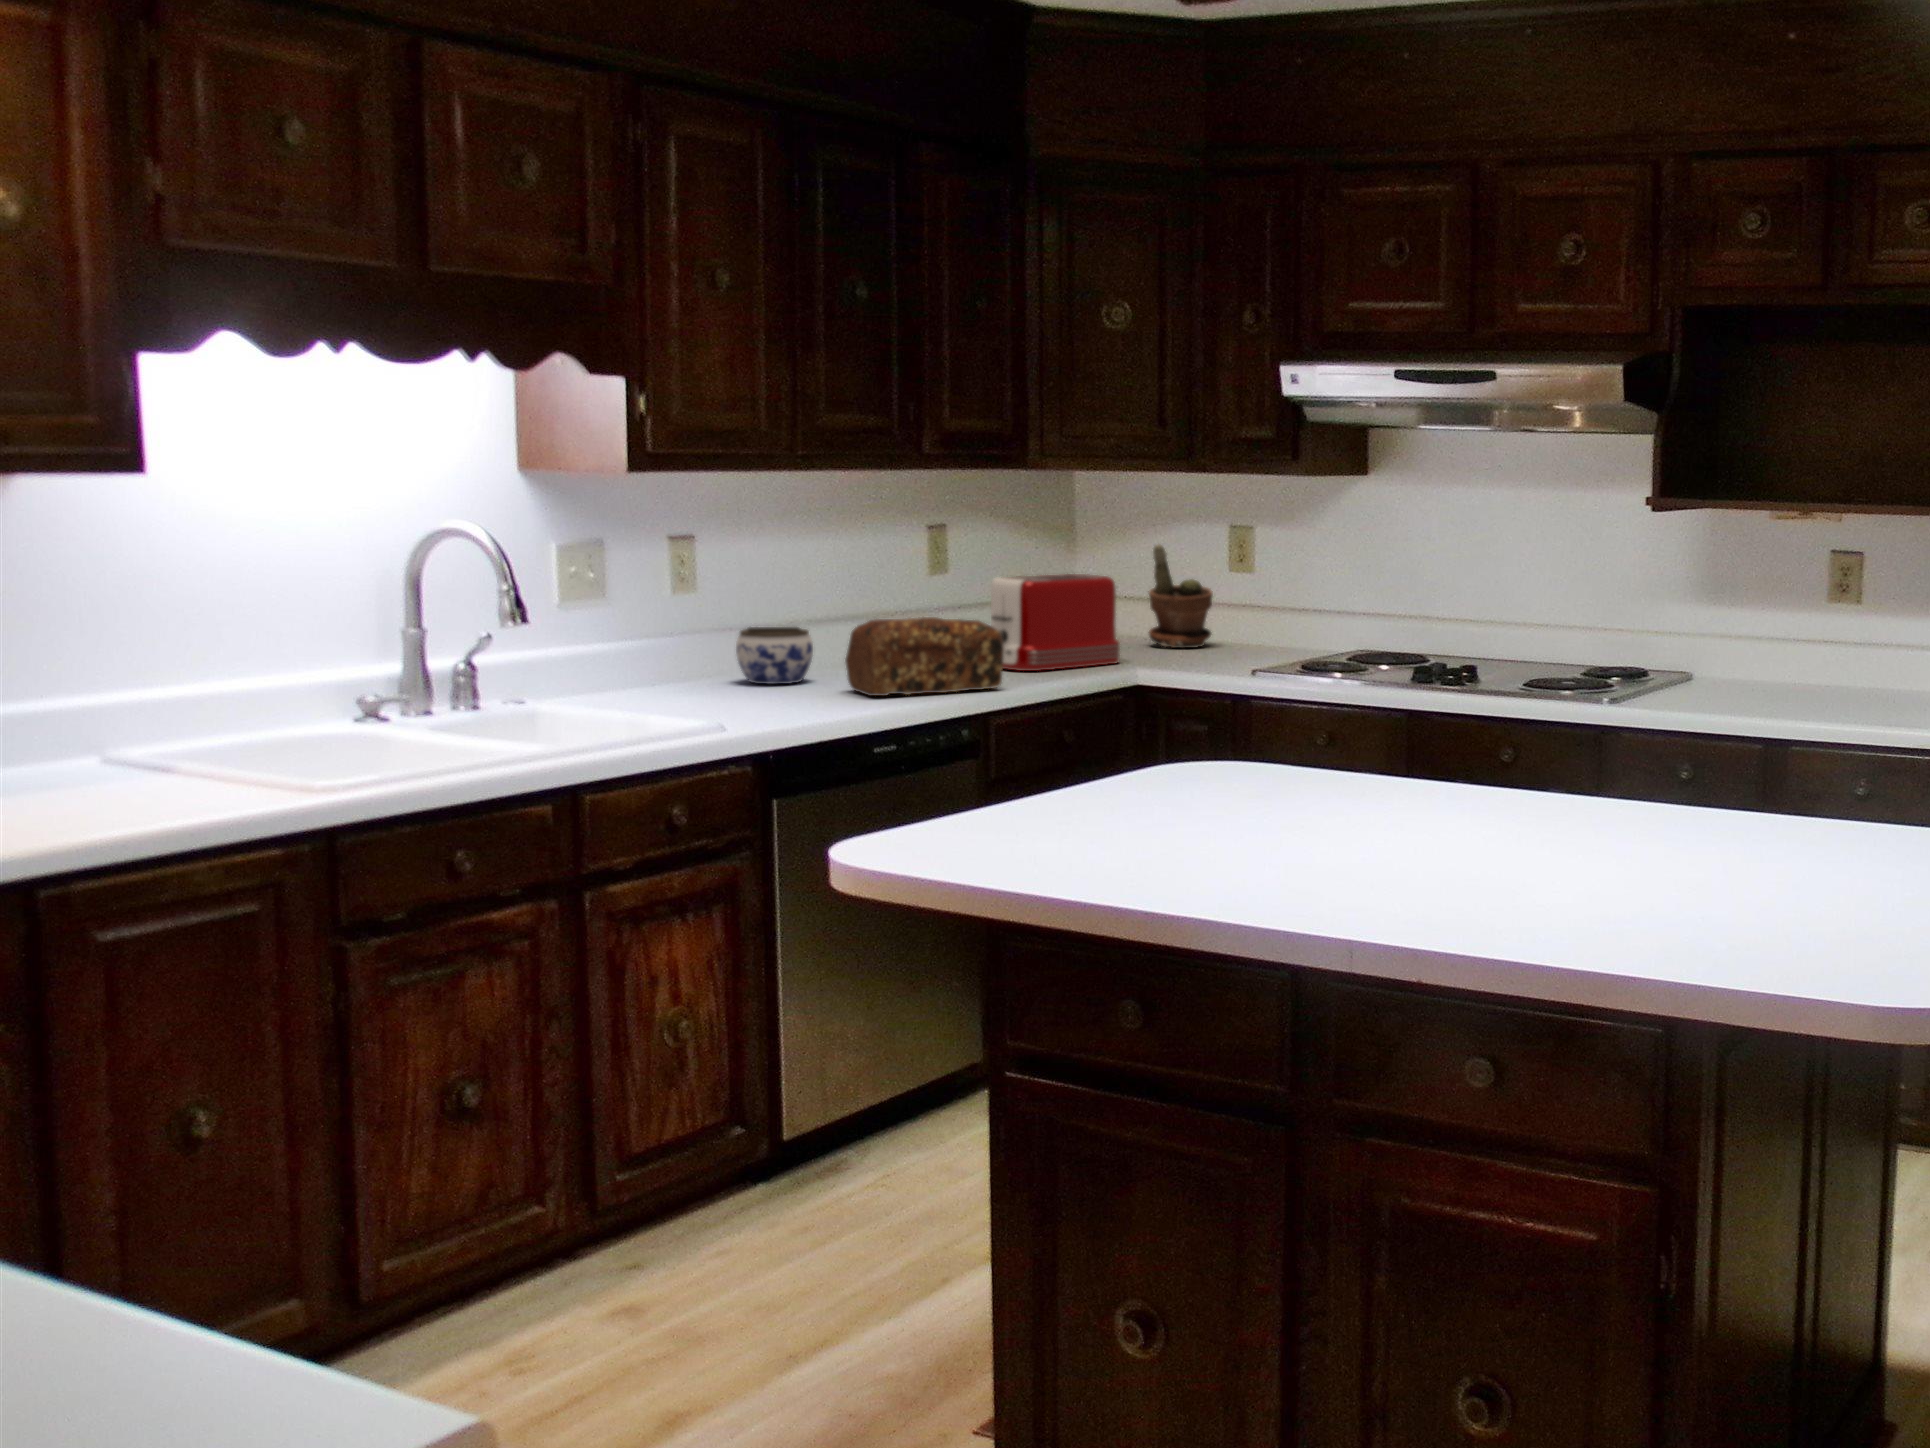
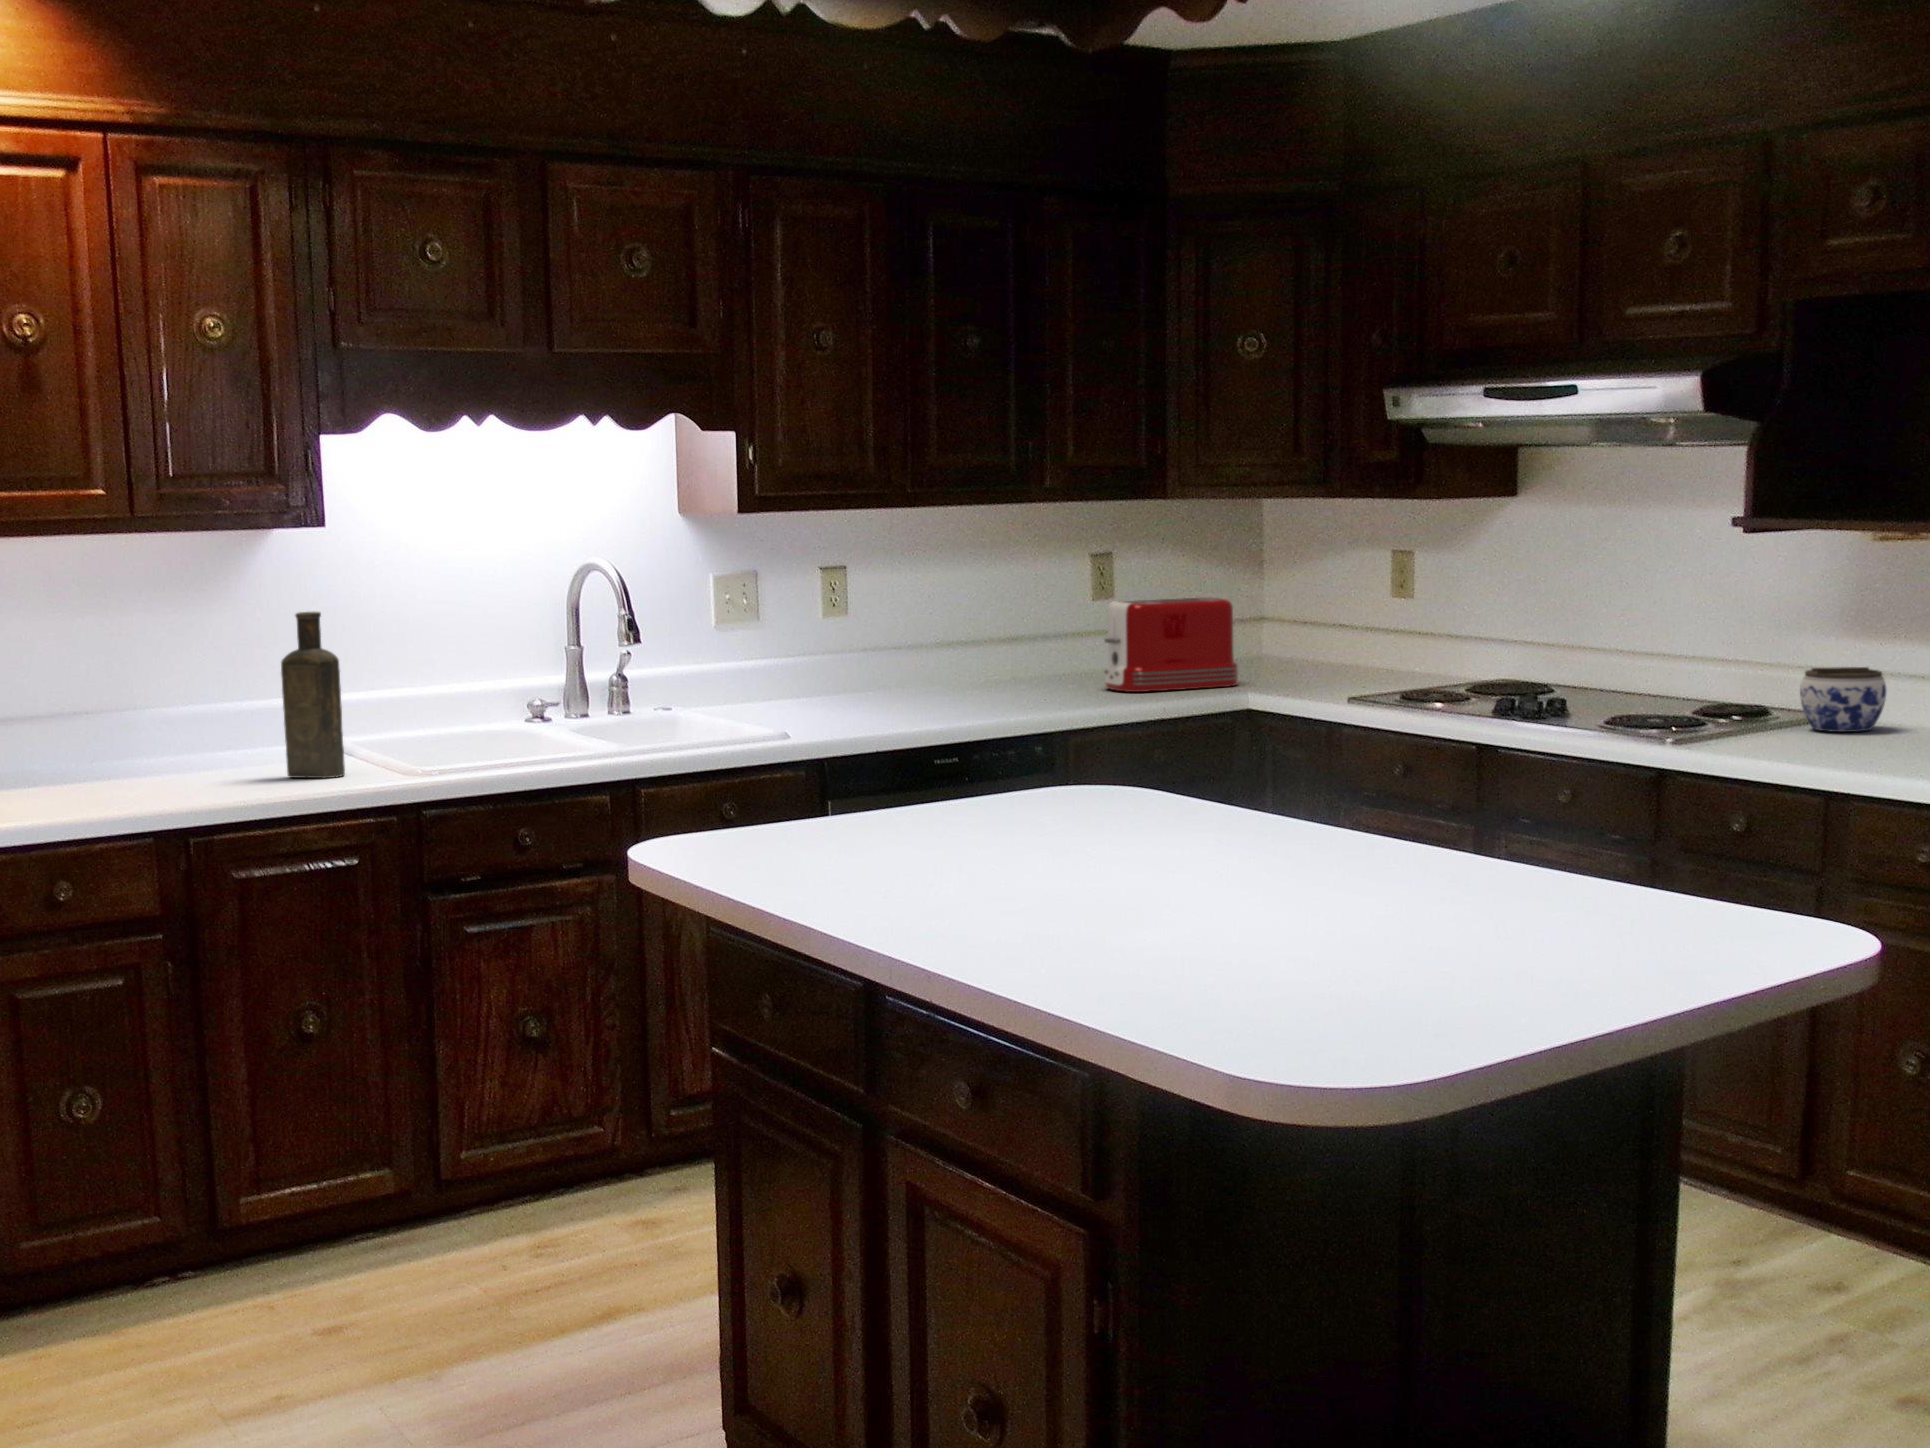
potted plant: present [1149,544,1213,648] -> none [1297,566,1364,673]
bottle: none [80,592,184,819] -> present [281,612,345,778]
bread loaf: present [845,617,1004,696] -> none [943,638,1078,711]
jar: present [736,627,813,684] -> present [1800,667,1887,732]

